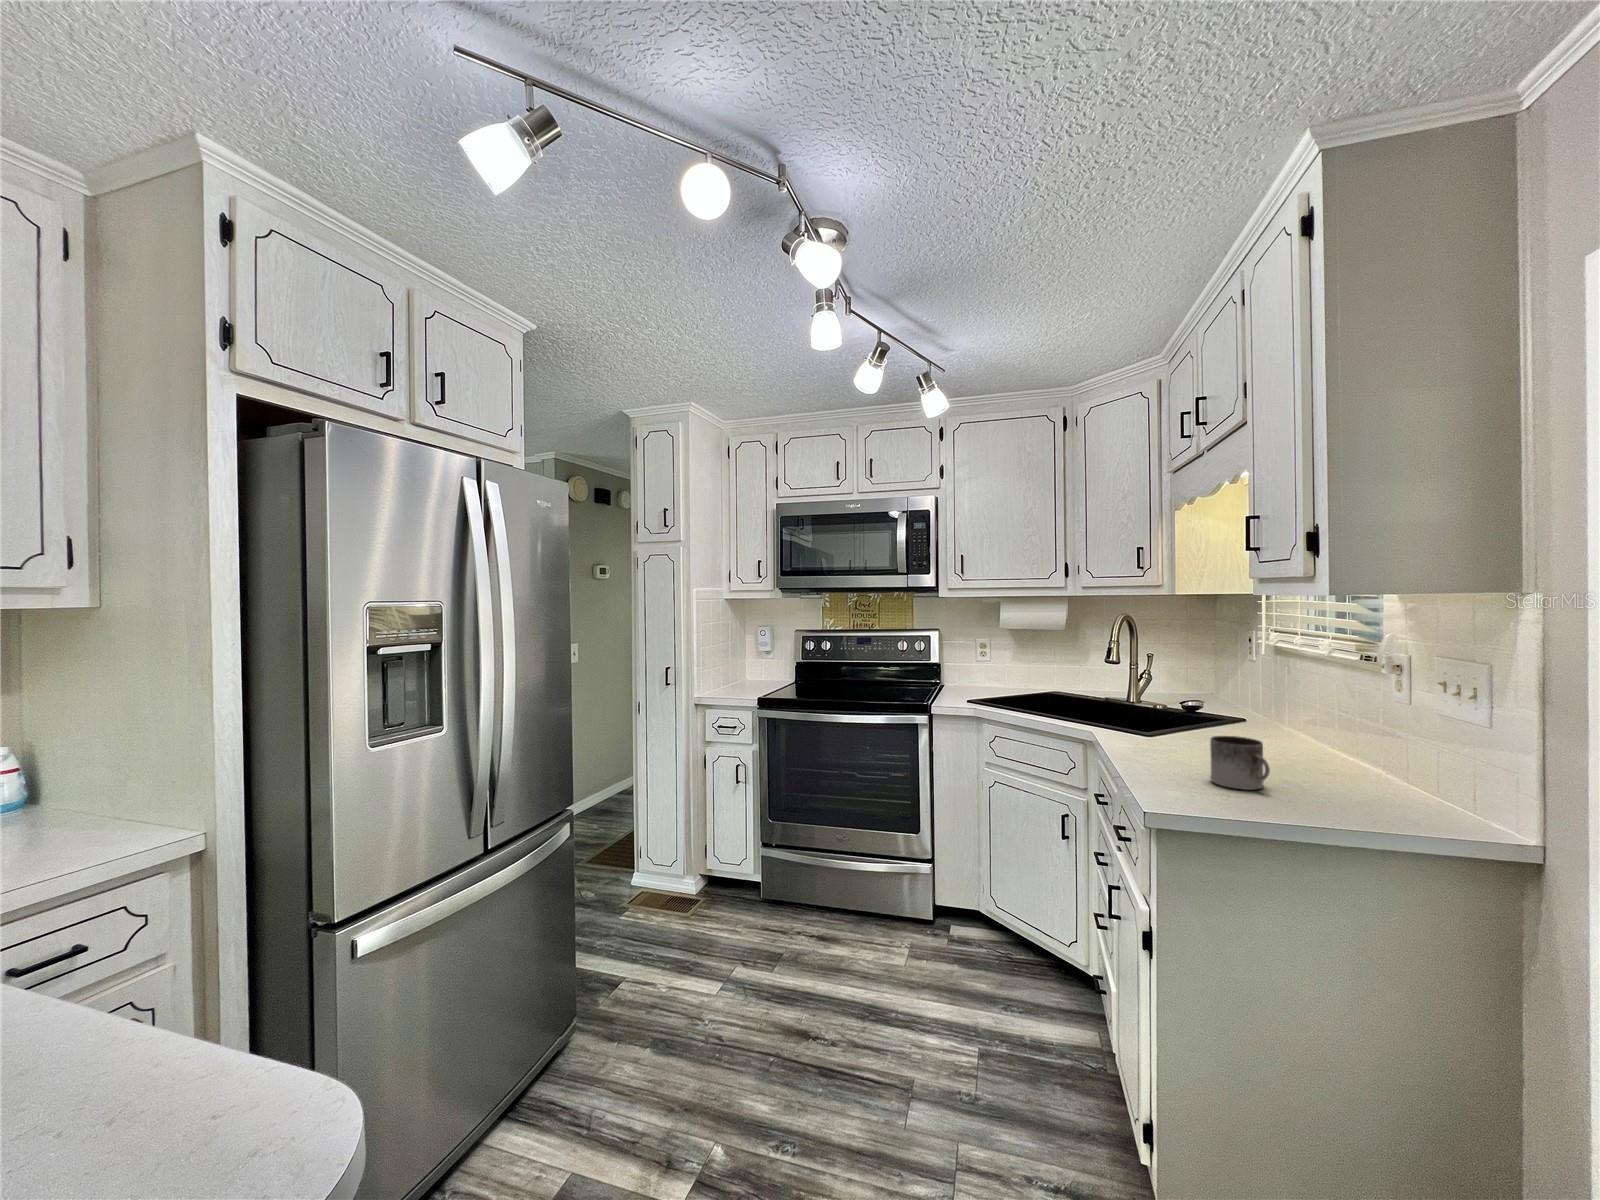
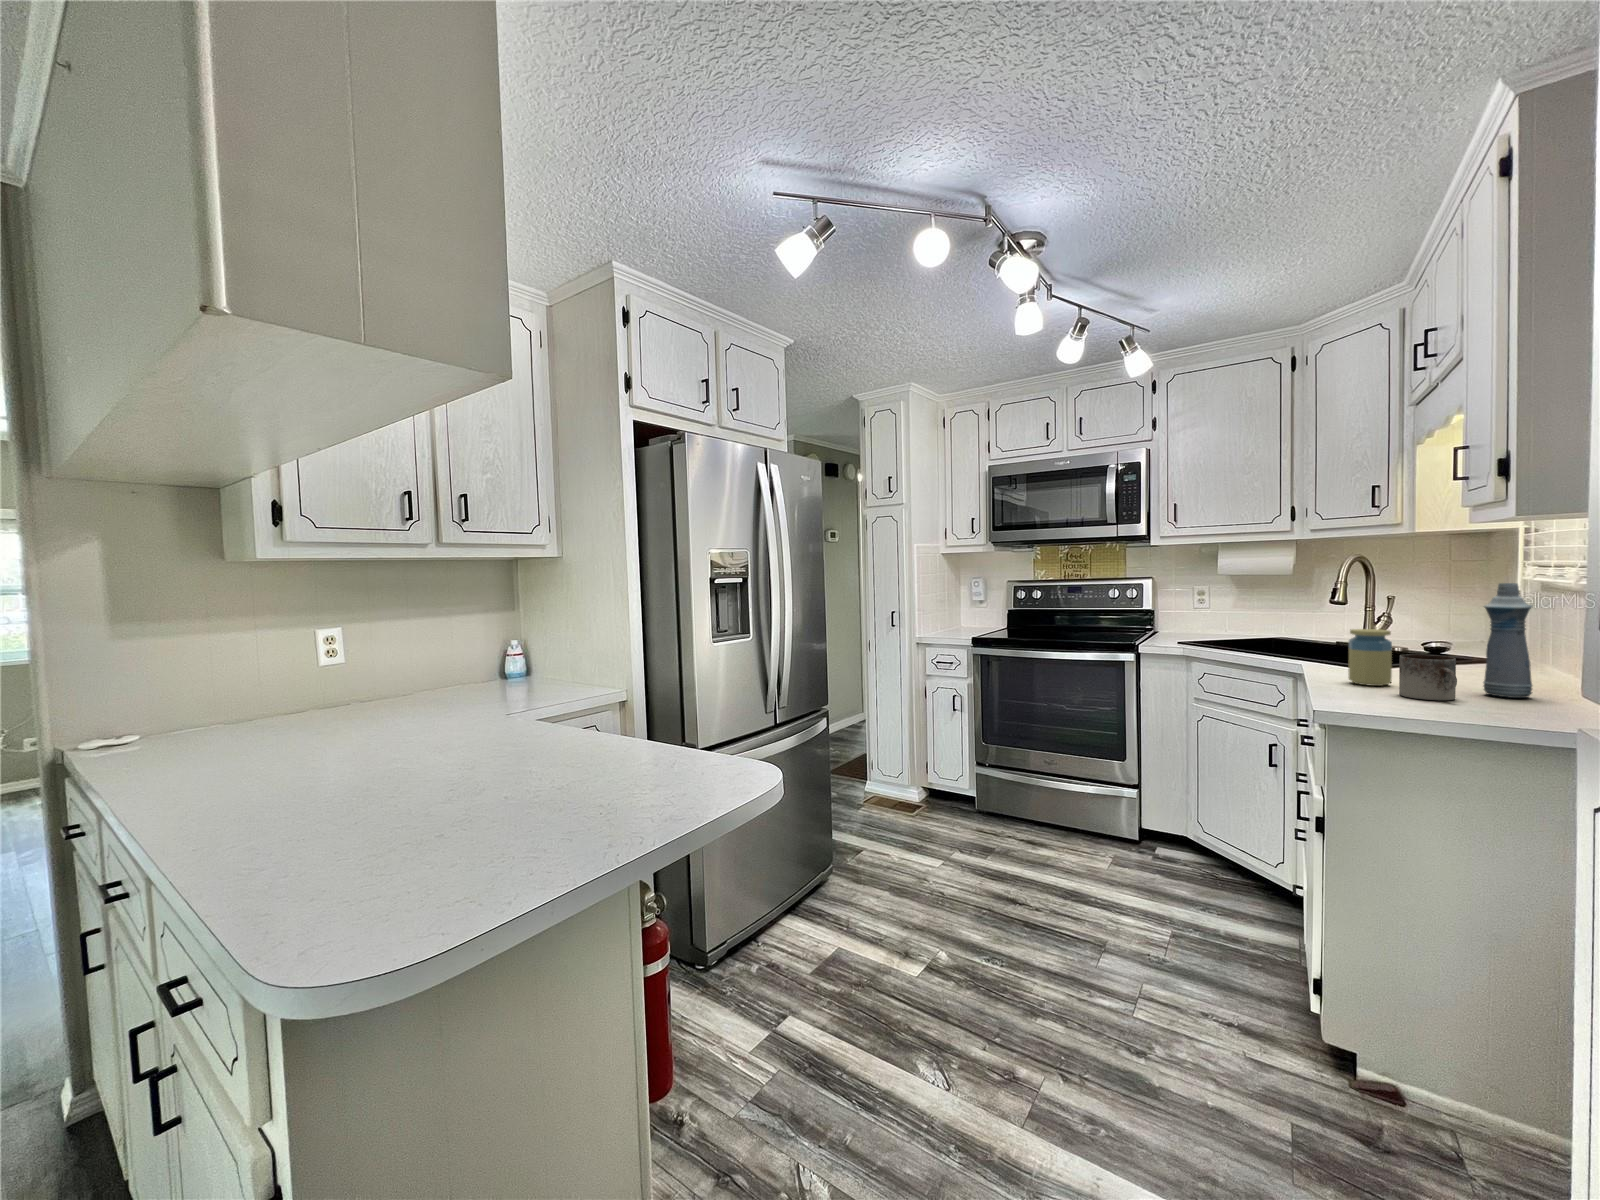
bottle: none [1276,659,1322,781] -> present [1483,583,1532,698]
jar: none [1154,703,1194,767] -> present [1348,629,1392,686]

